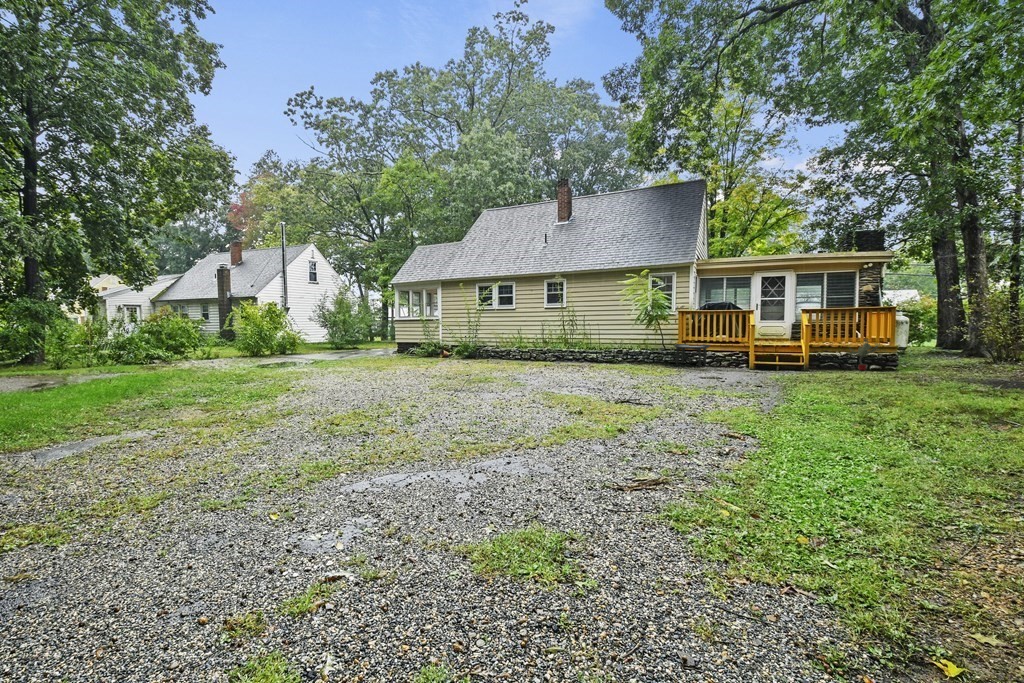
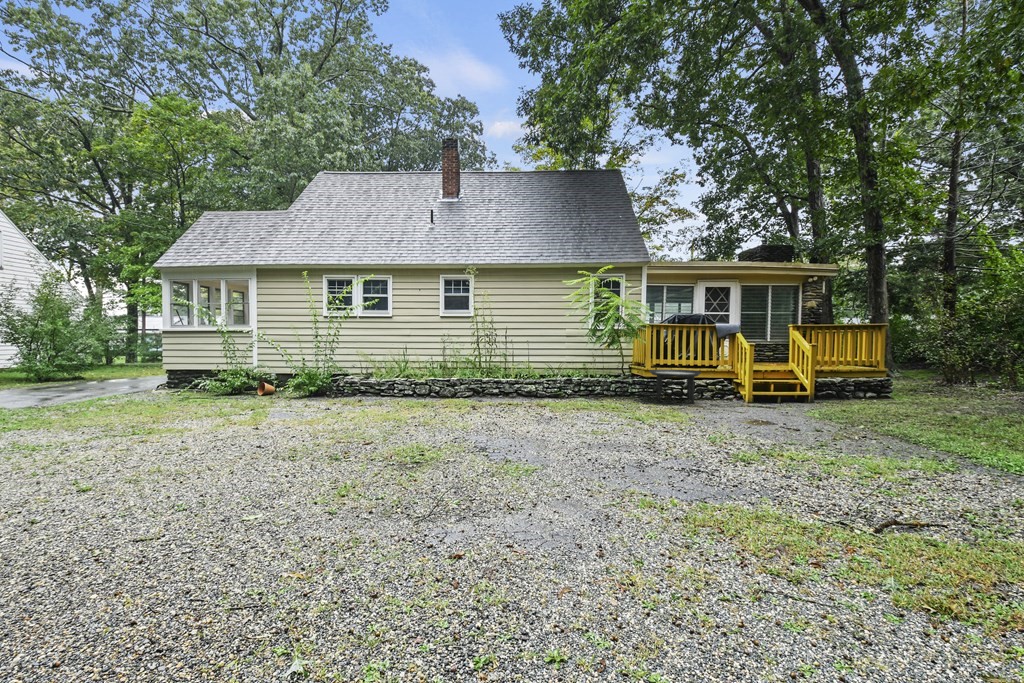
potted tree: present [849,340,880,371] -> none [857,361,894,401]

